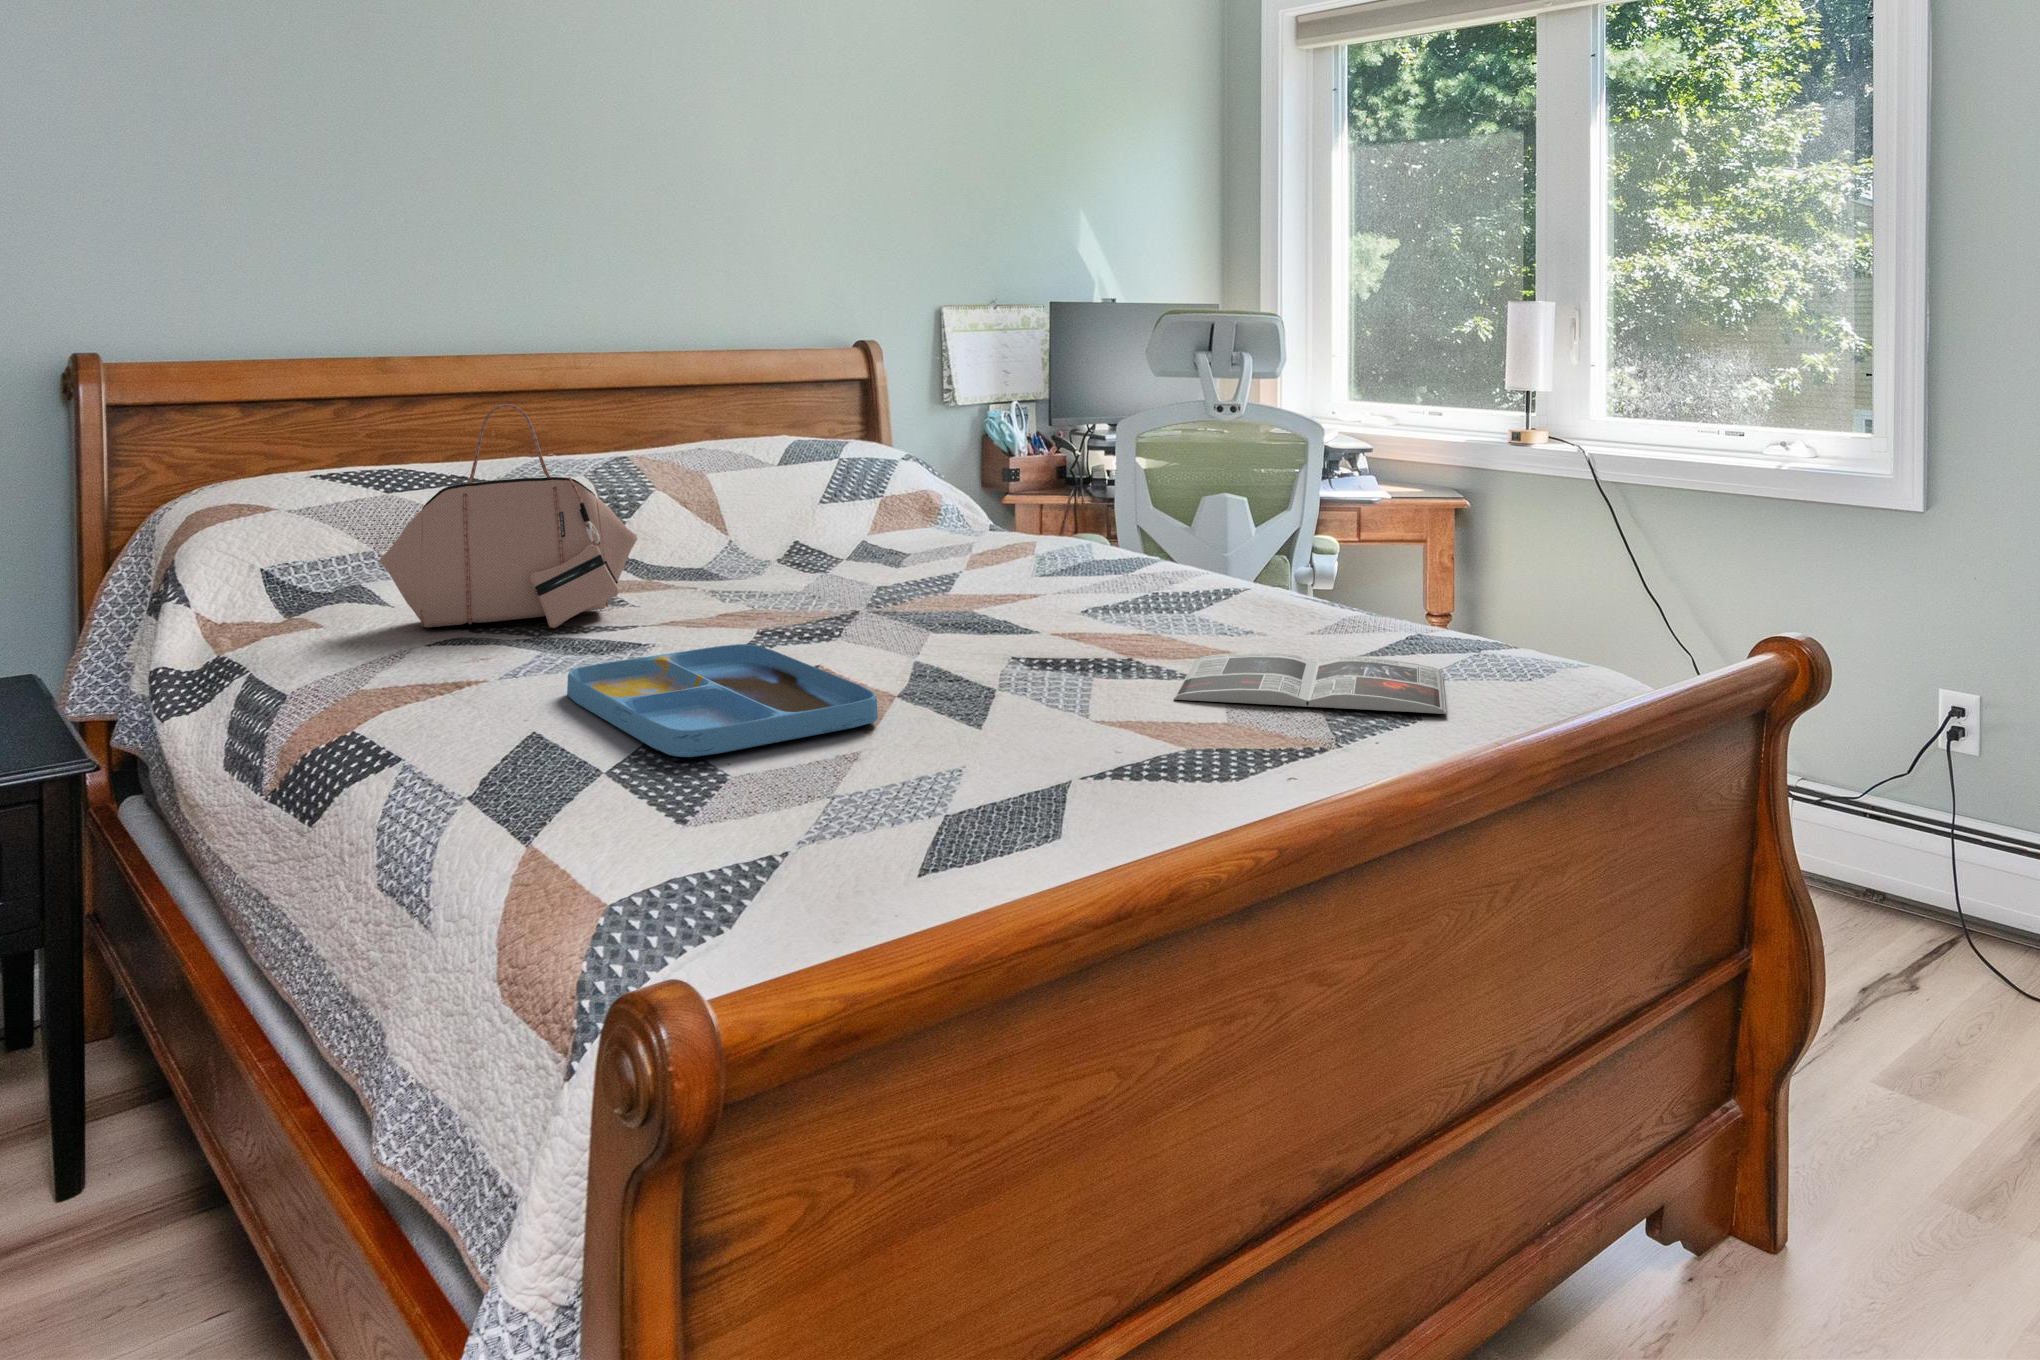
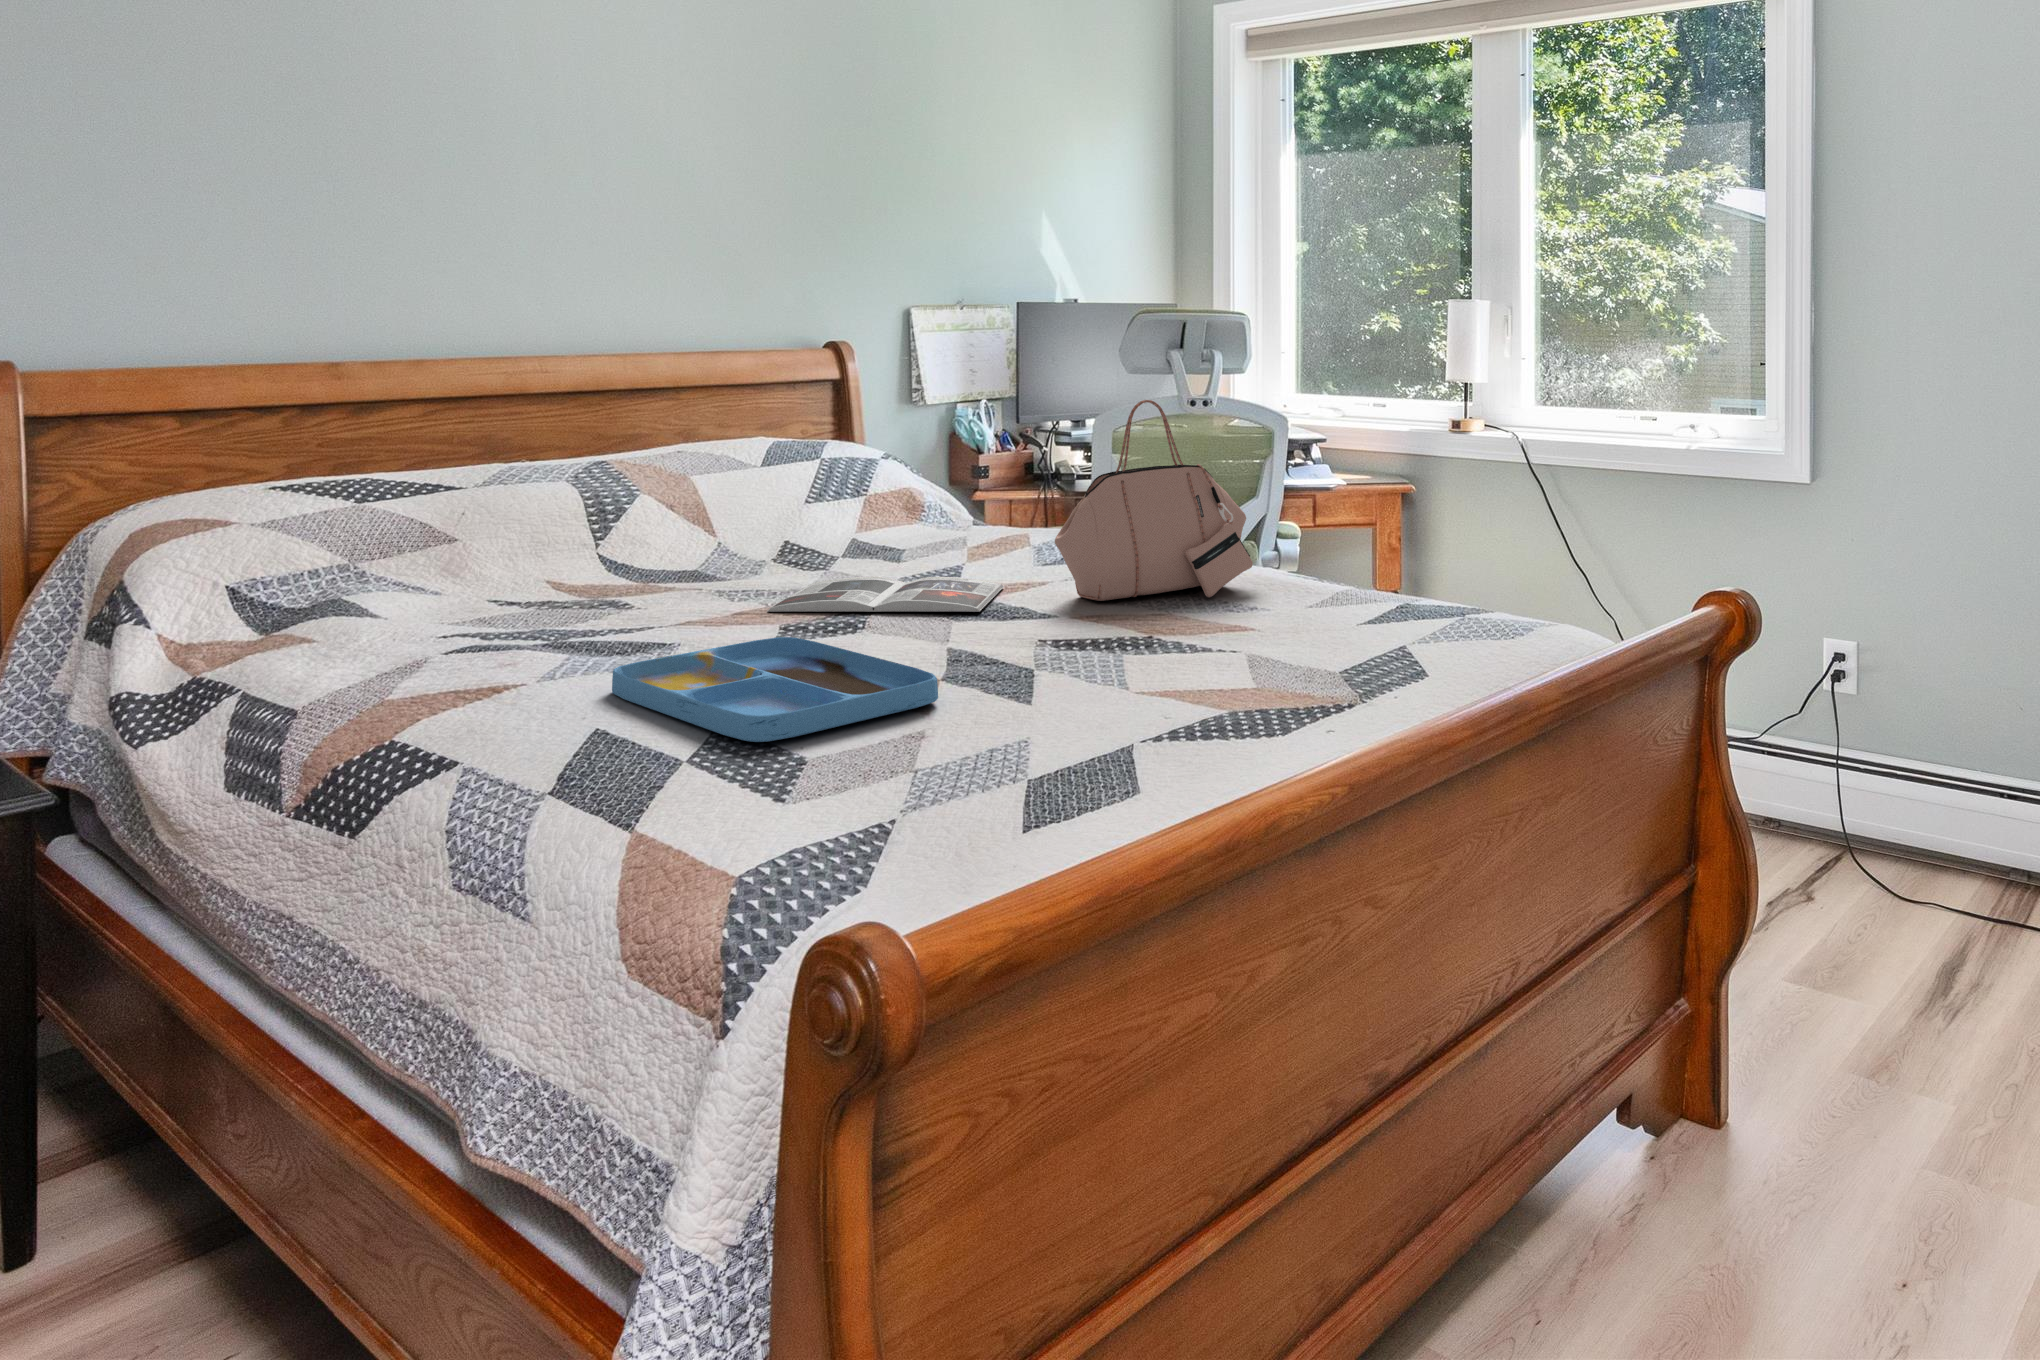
handbag: present [380,404,637,628] -> present [1055,400,1253,601]
magazine: present [1174,652,1446,714] -> present [767,577,1004,612]

